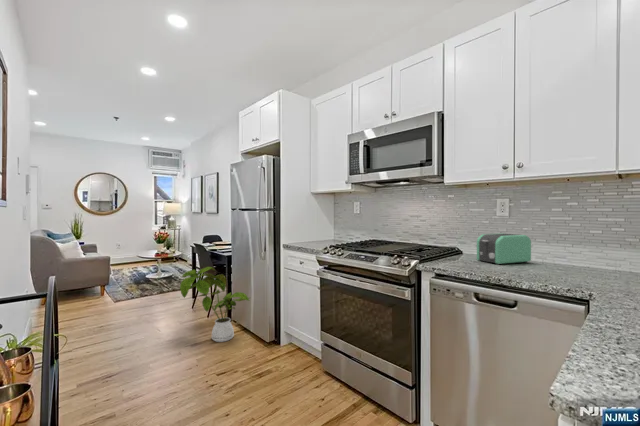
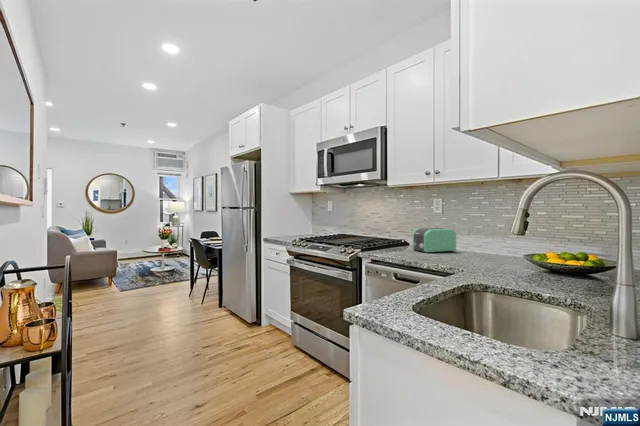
house plant: present [180,267,249,342] -> none [174,257,236,323]

